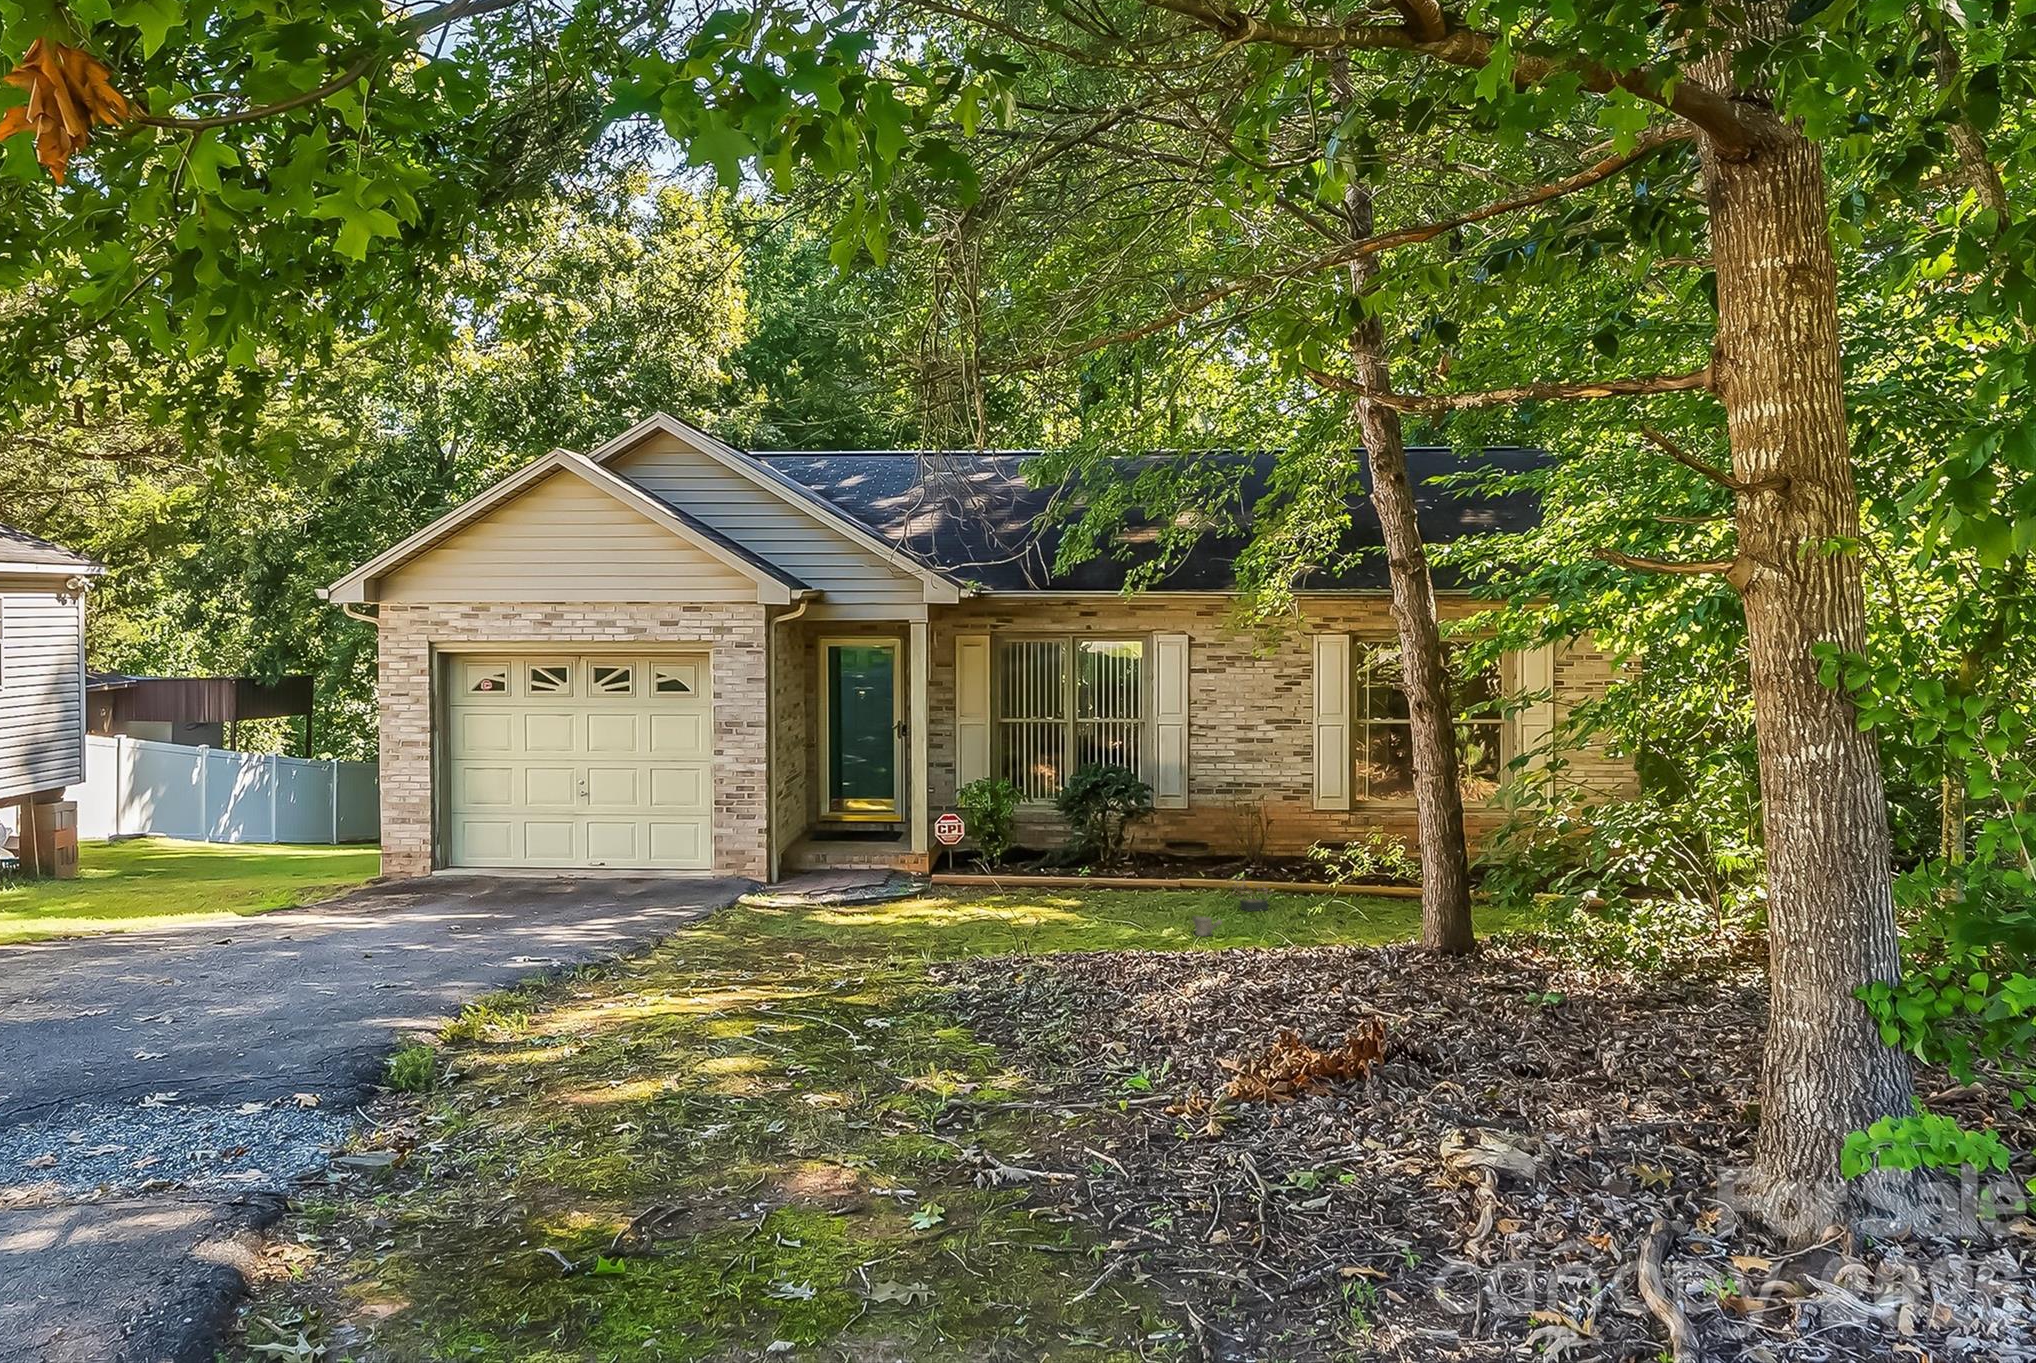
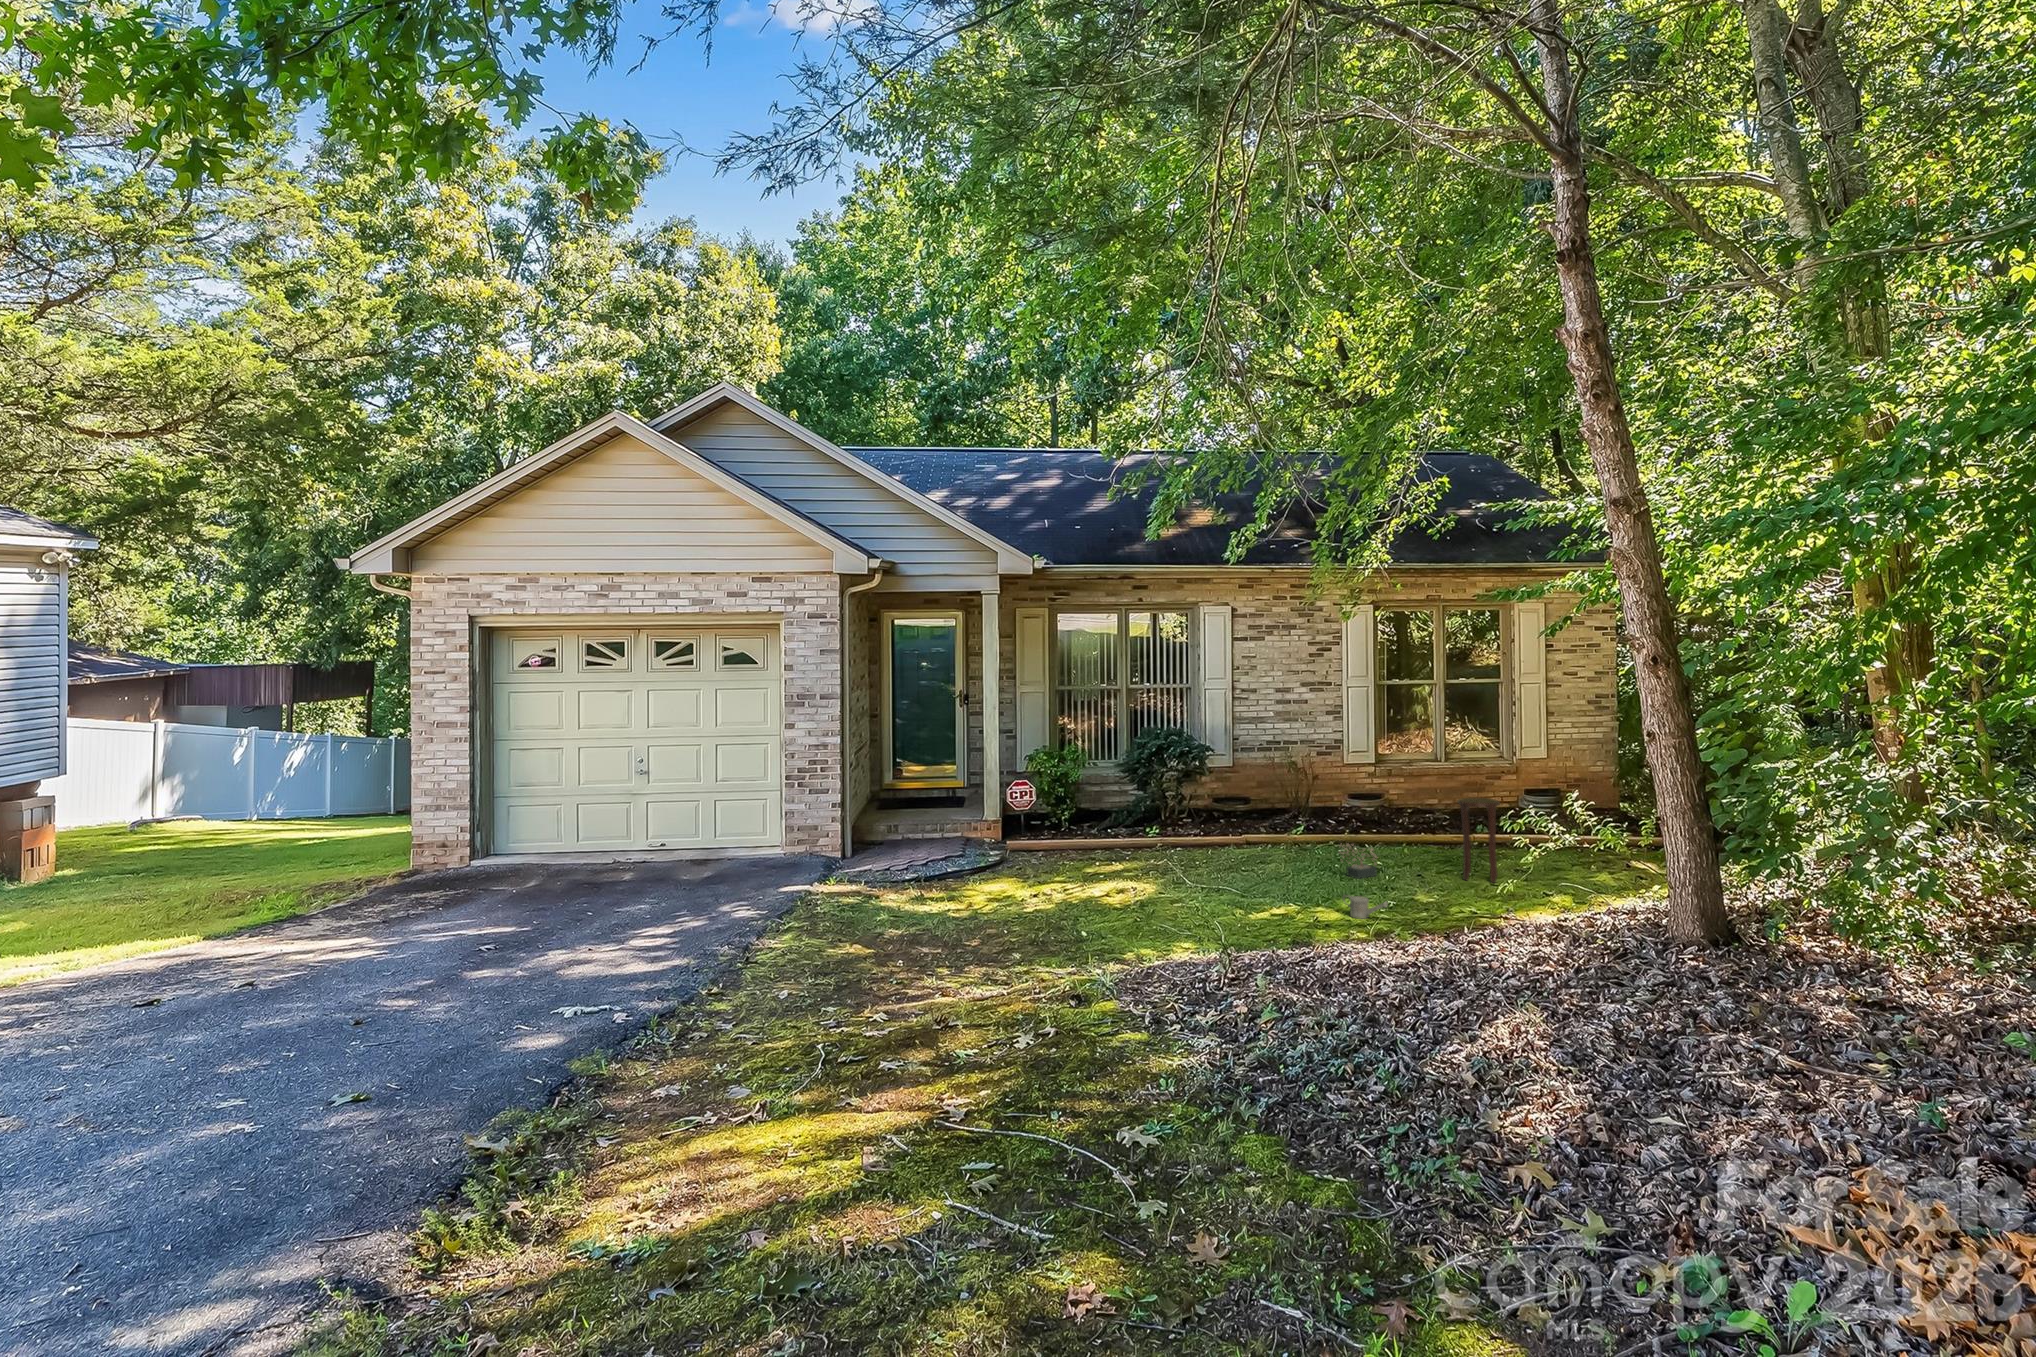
stool: none [1342,835,1381,917] -> present [1457,798,1500,883]

